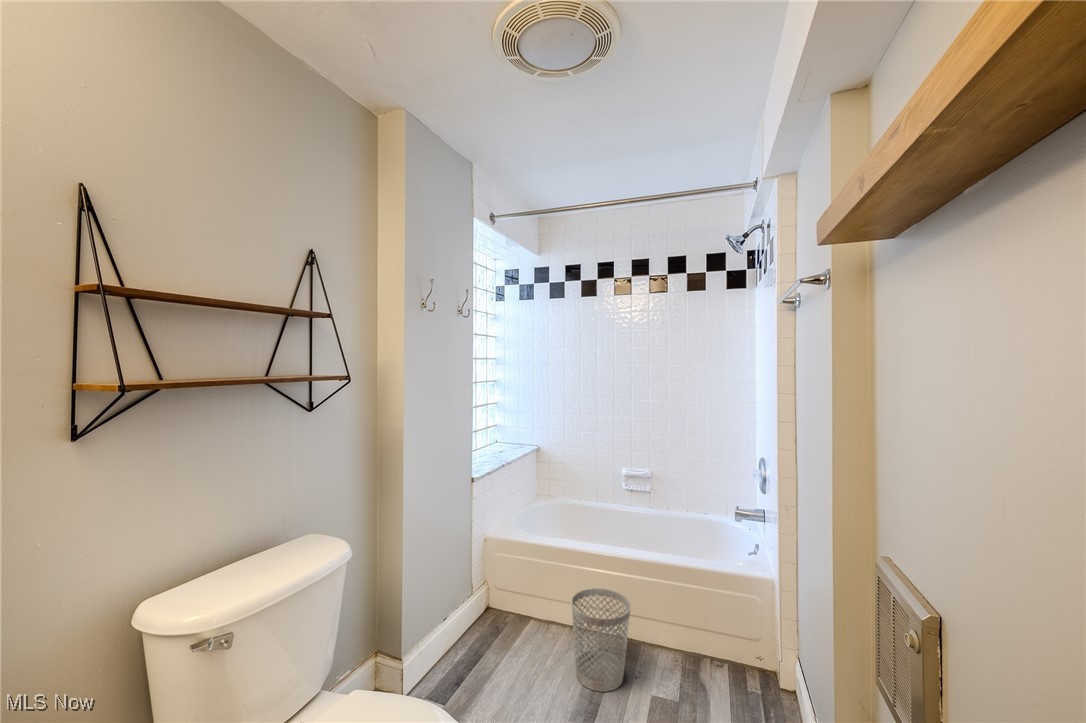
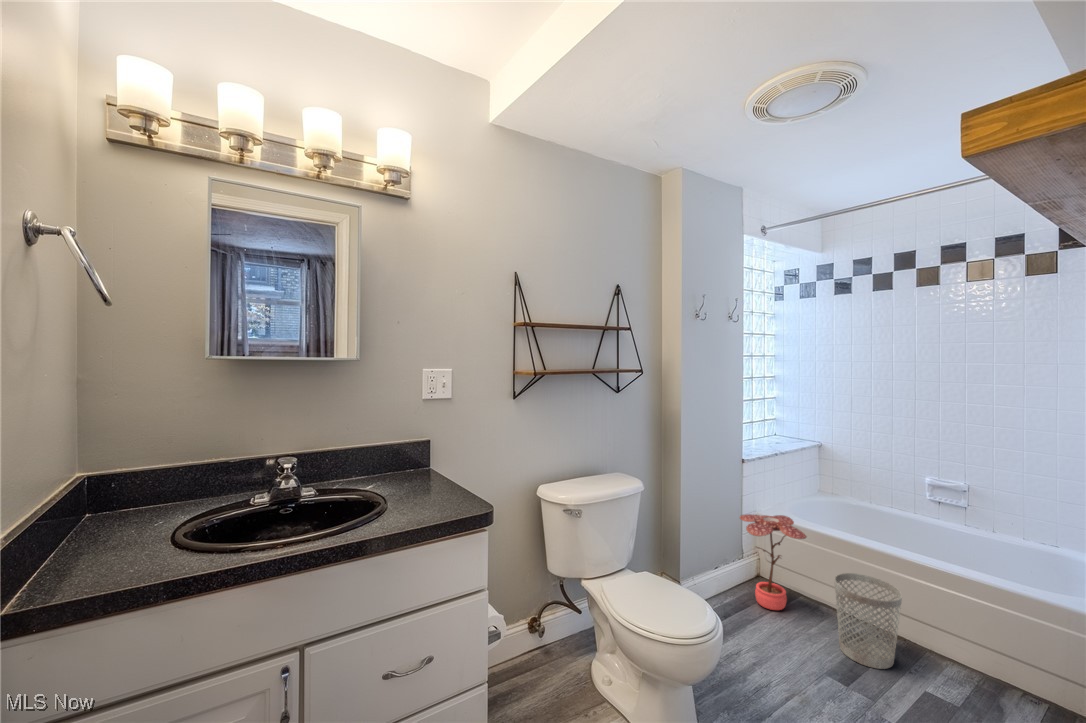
potted plant: none [470,537,542,653] -> present [740,514,807,610]

